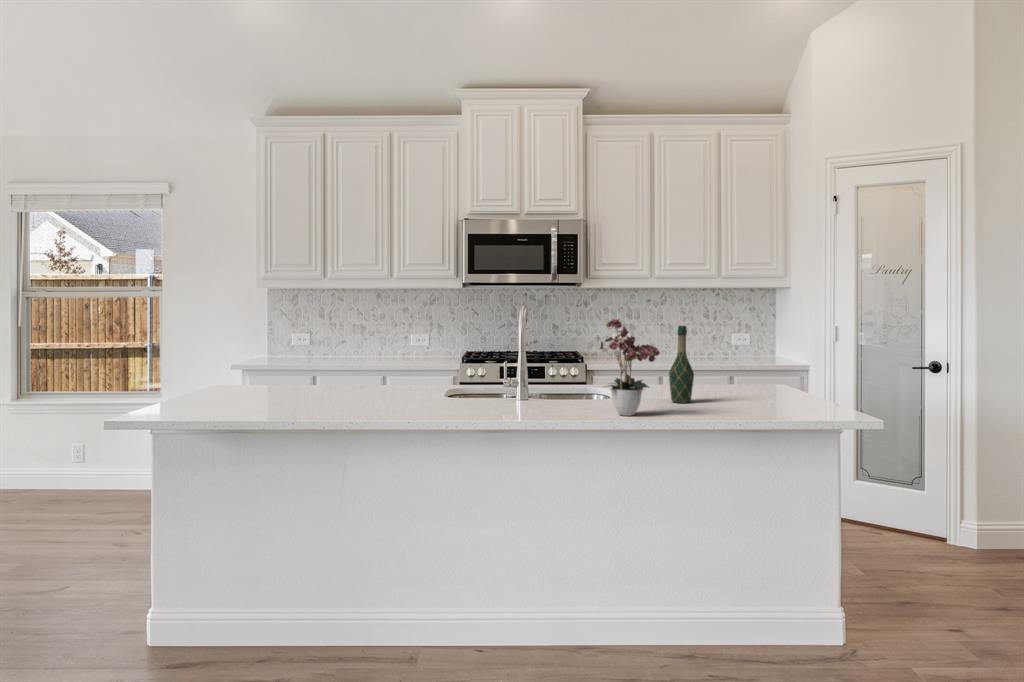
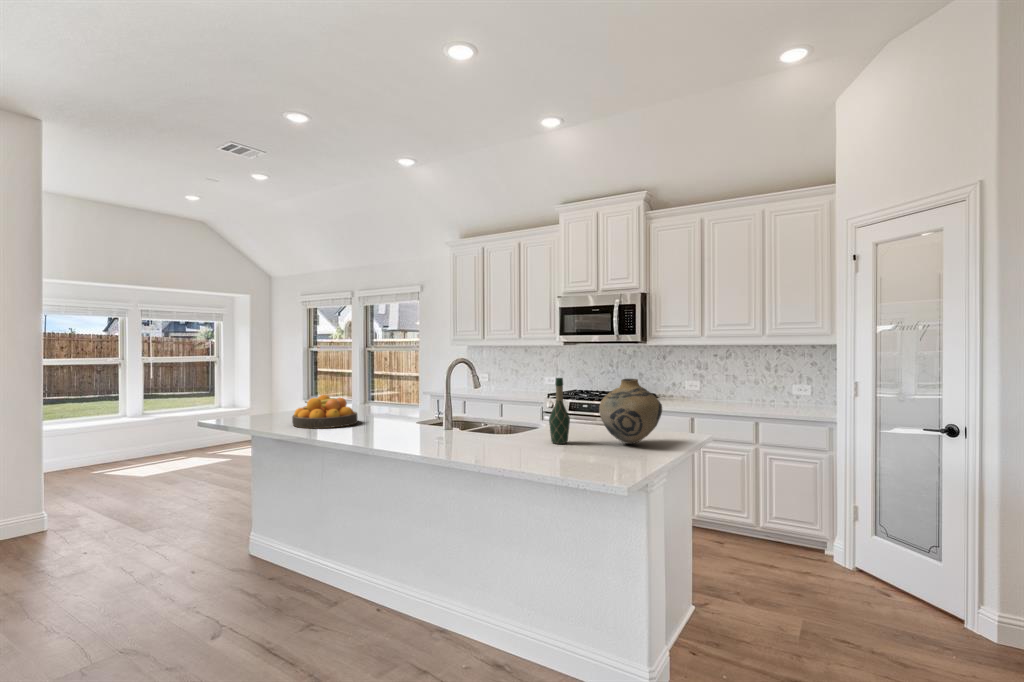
flower arrangement: present [600,319,660,416] -> none [441,368,492,451]
vase: none [710,325,781,398] -> present [599,379,662,444]
fruit bowl: none [272,362,370,411] -> present [292,395,358,428]

